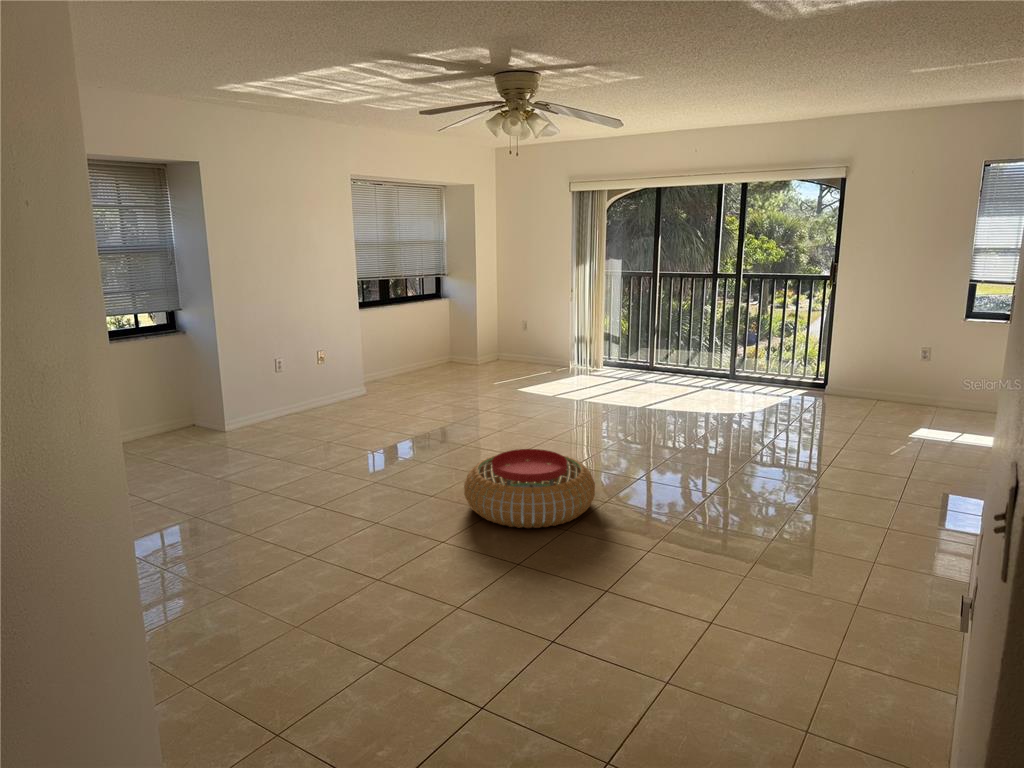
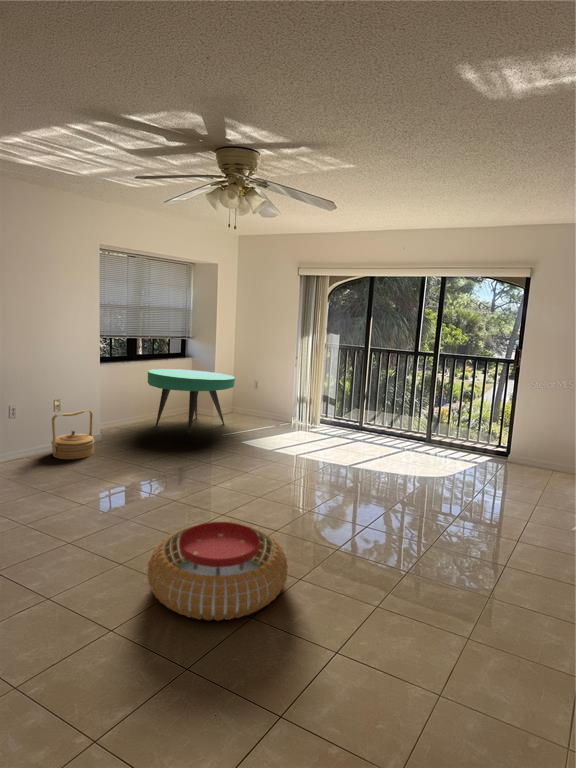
coffee table: none [403,313,503,385] -> present [148,369,235,434]
woven basket: none [316,360,360,414] -> present [51,409,95,459]

